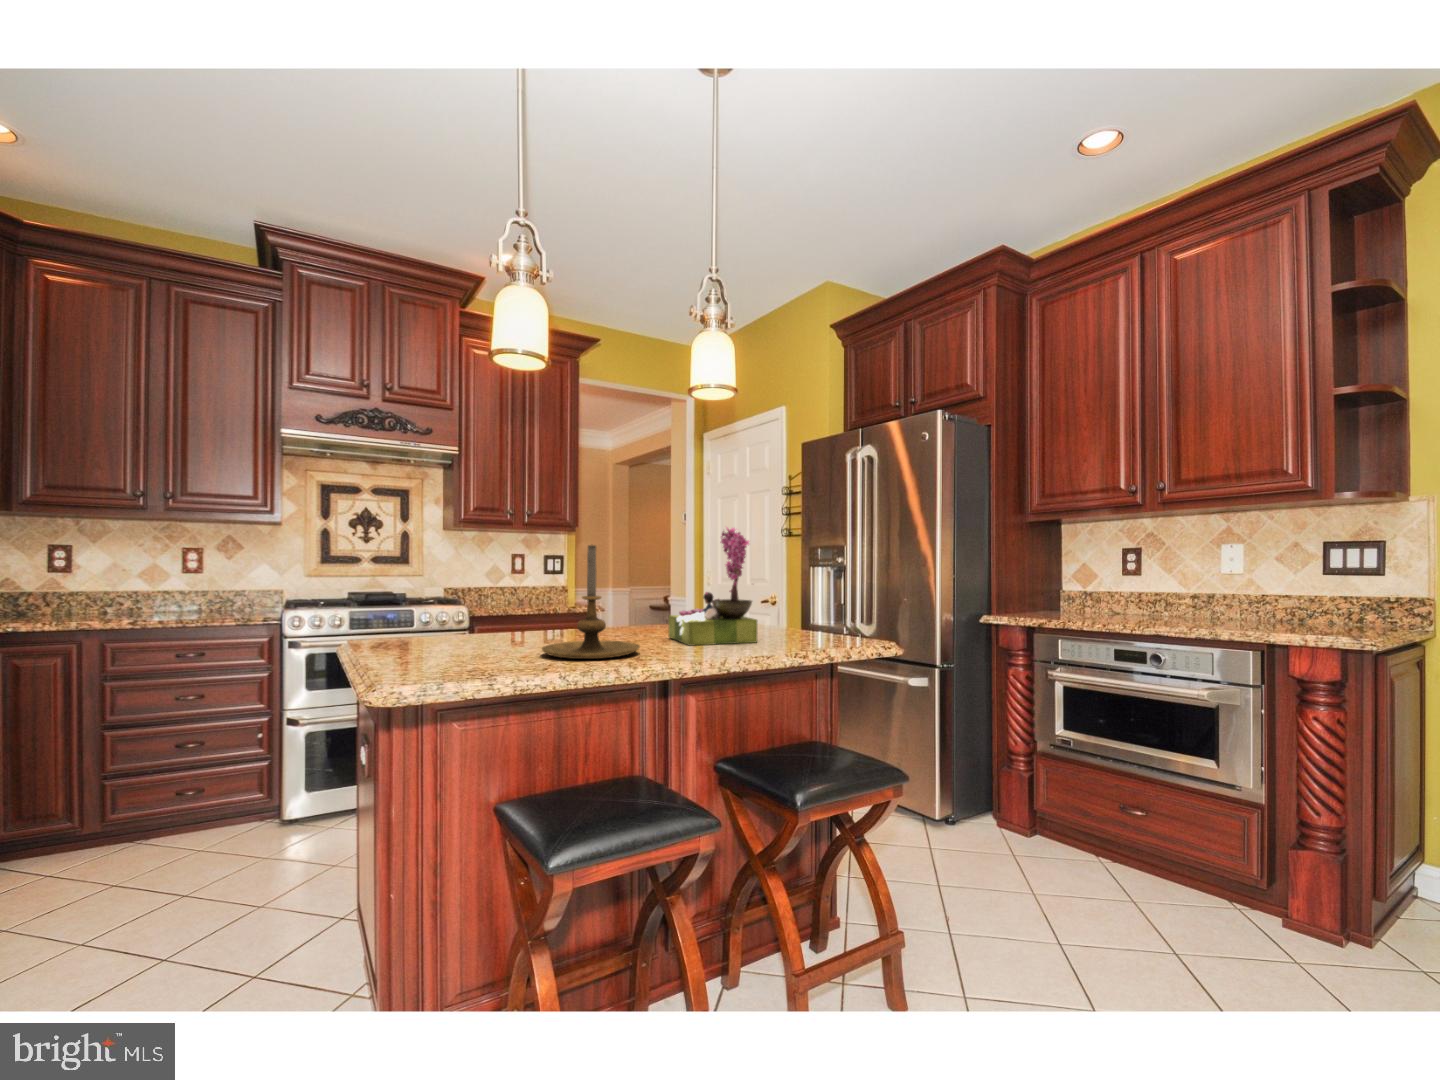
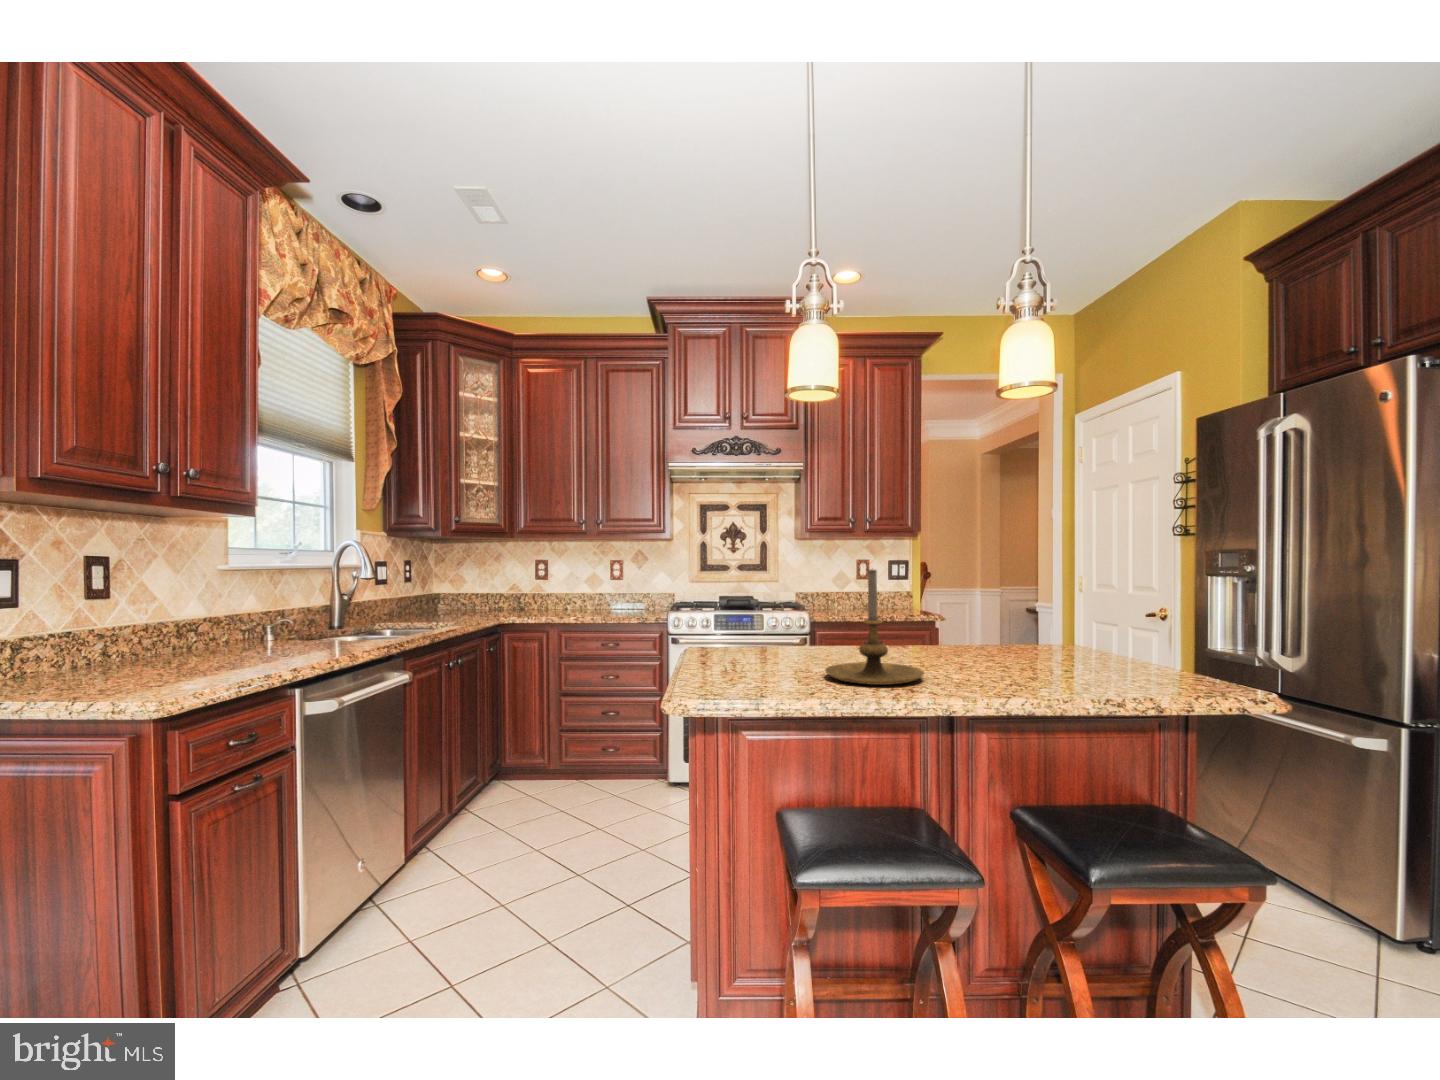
flower arrangement: present [669,527,757,646] -> none [974,541,1077,678]

